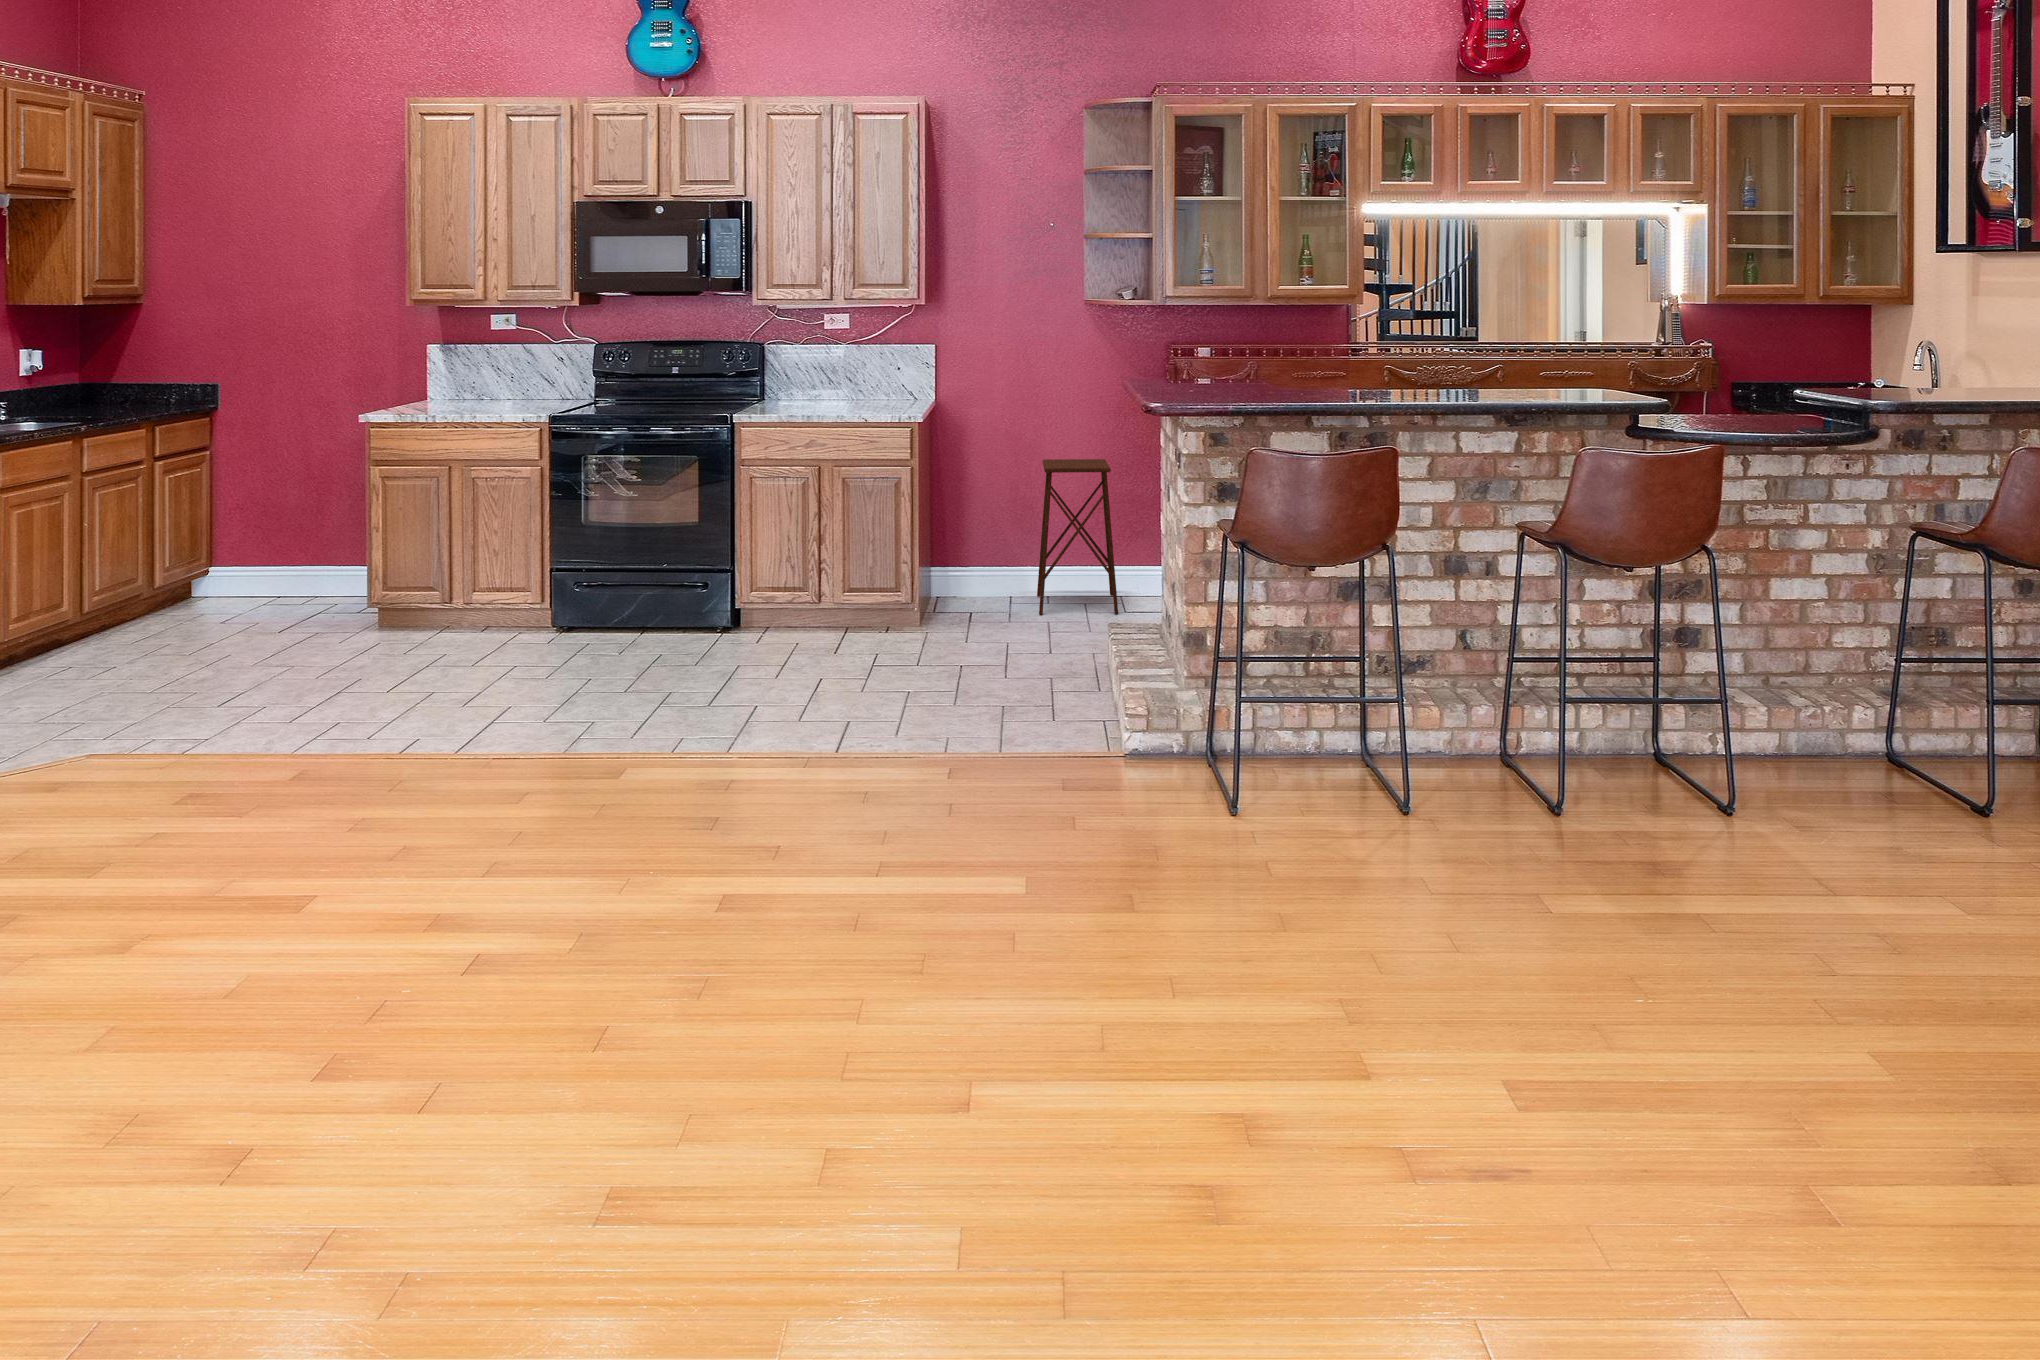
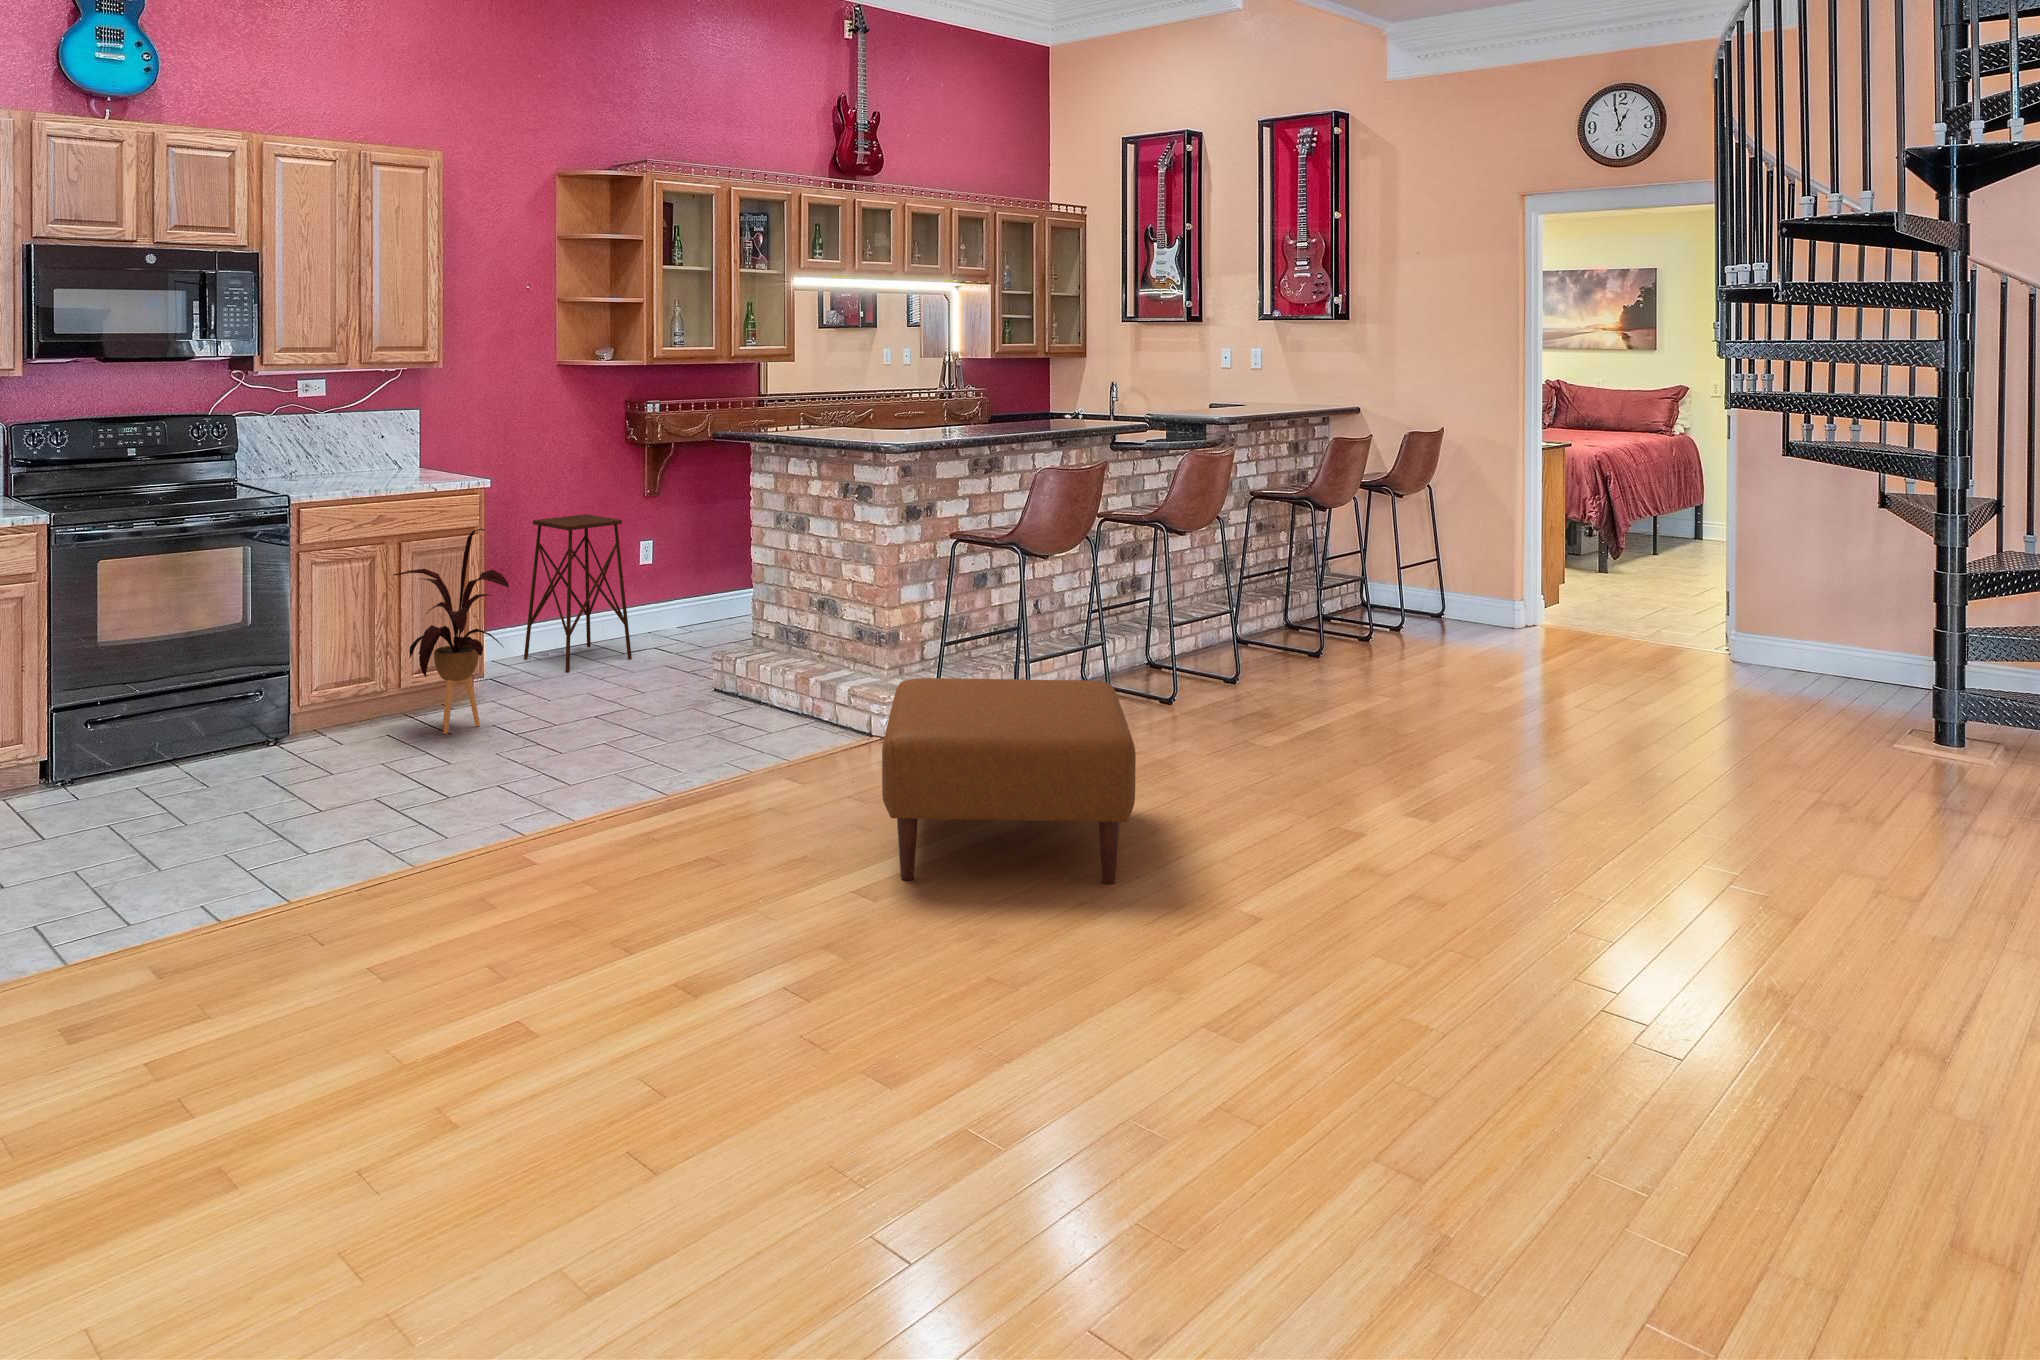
house plant: none [788,458,887,647] -> present [393,529,509,734]
ottoman: none [744,681,1148,1003] -> present [882,678,1136,884]

